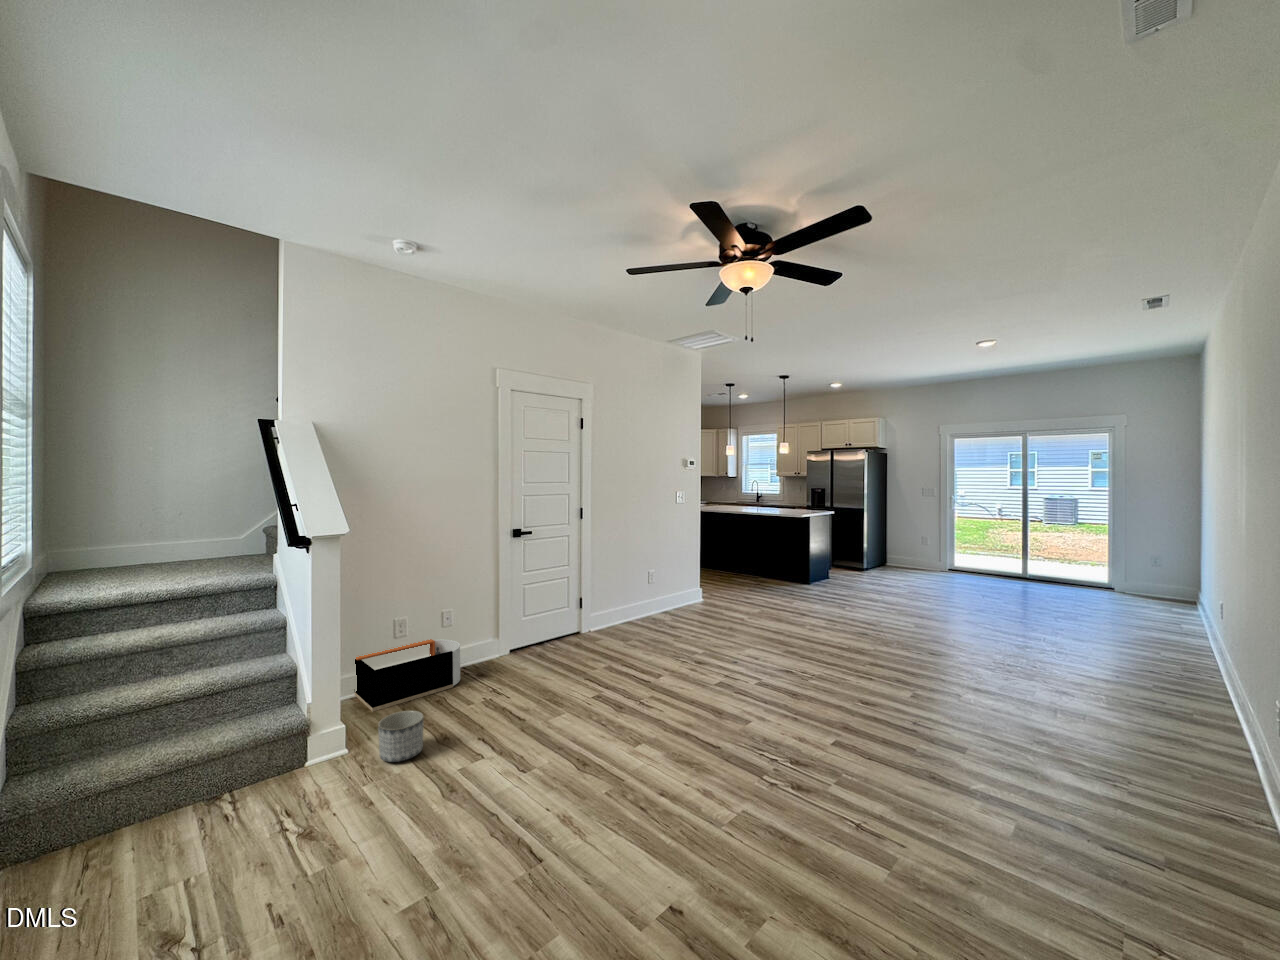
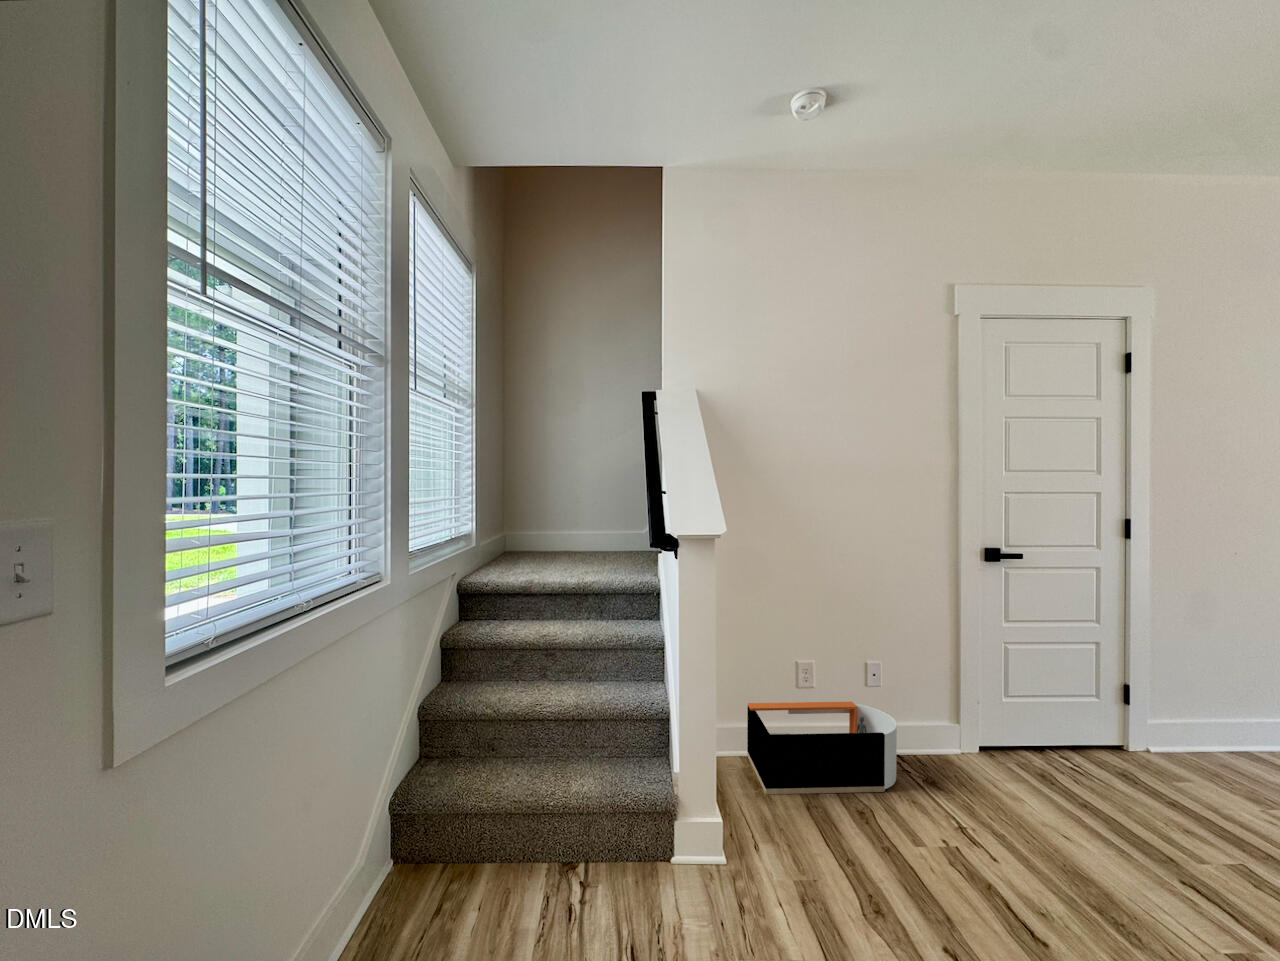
planter: present [378,711,424,762] -> none [764,826,834,920]

